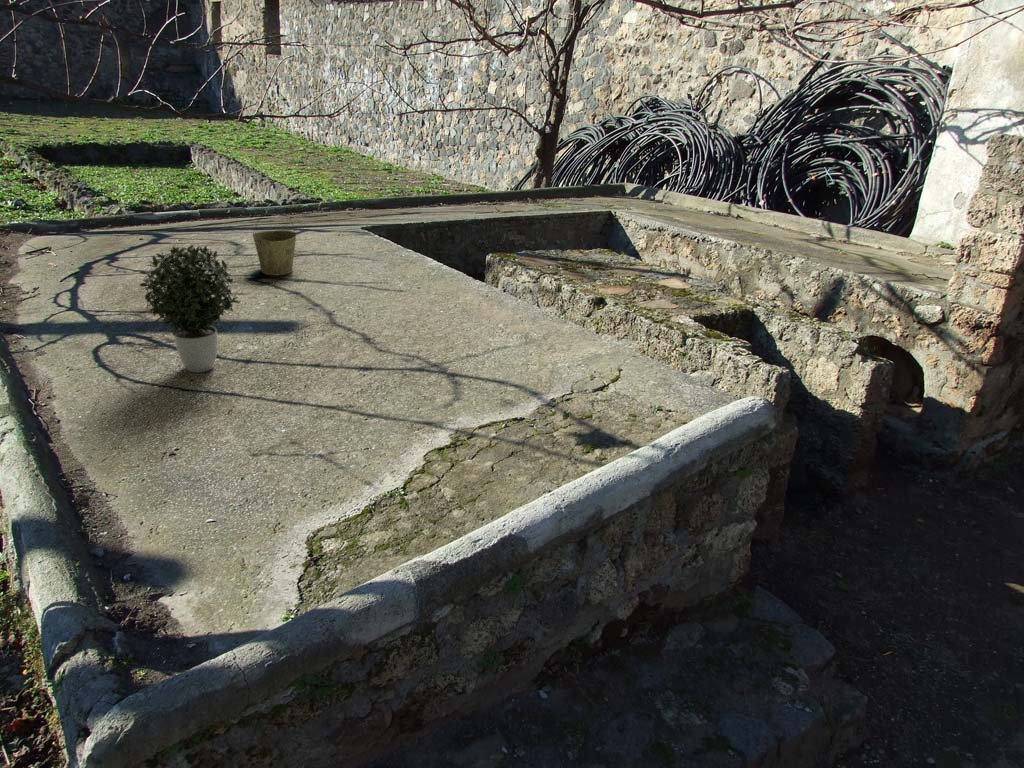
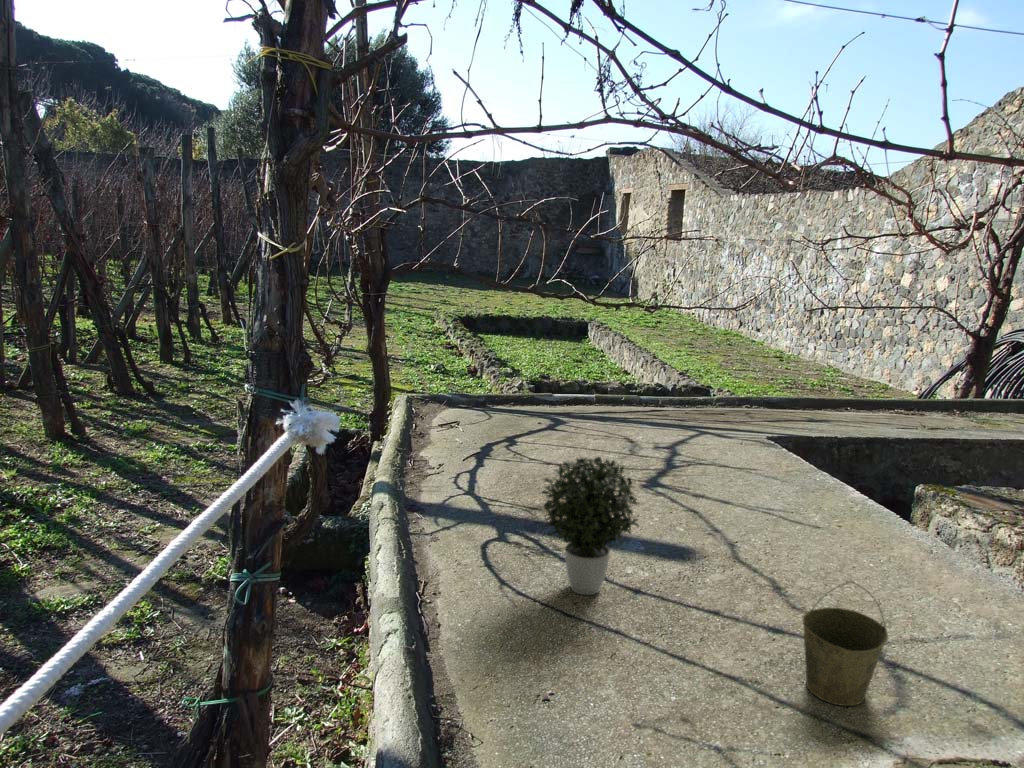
bucket: present [253,227,297,276] -> present [803,582,888,706]

